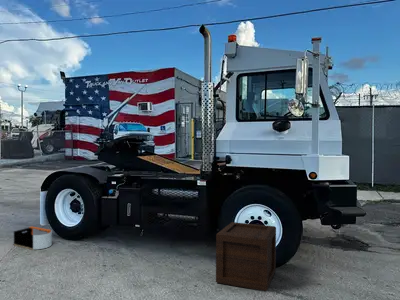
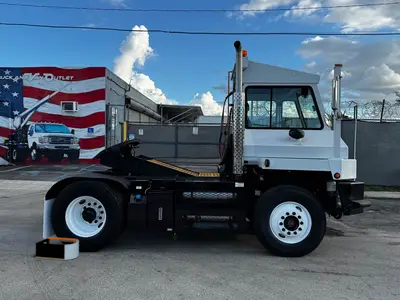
wooden crate: present [216,222,276,291] -> none [268,219,319,273]

